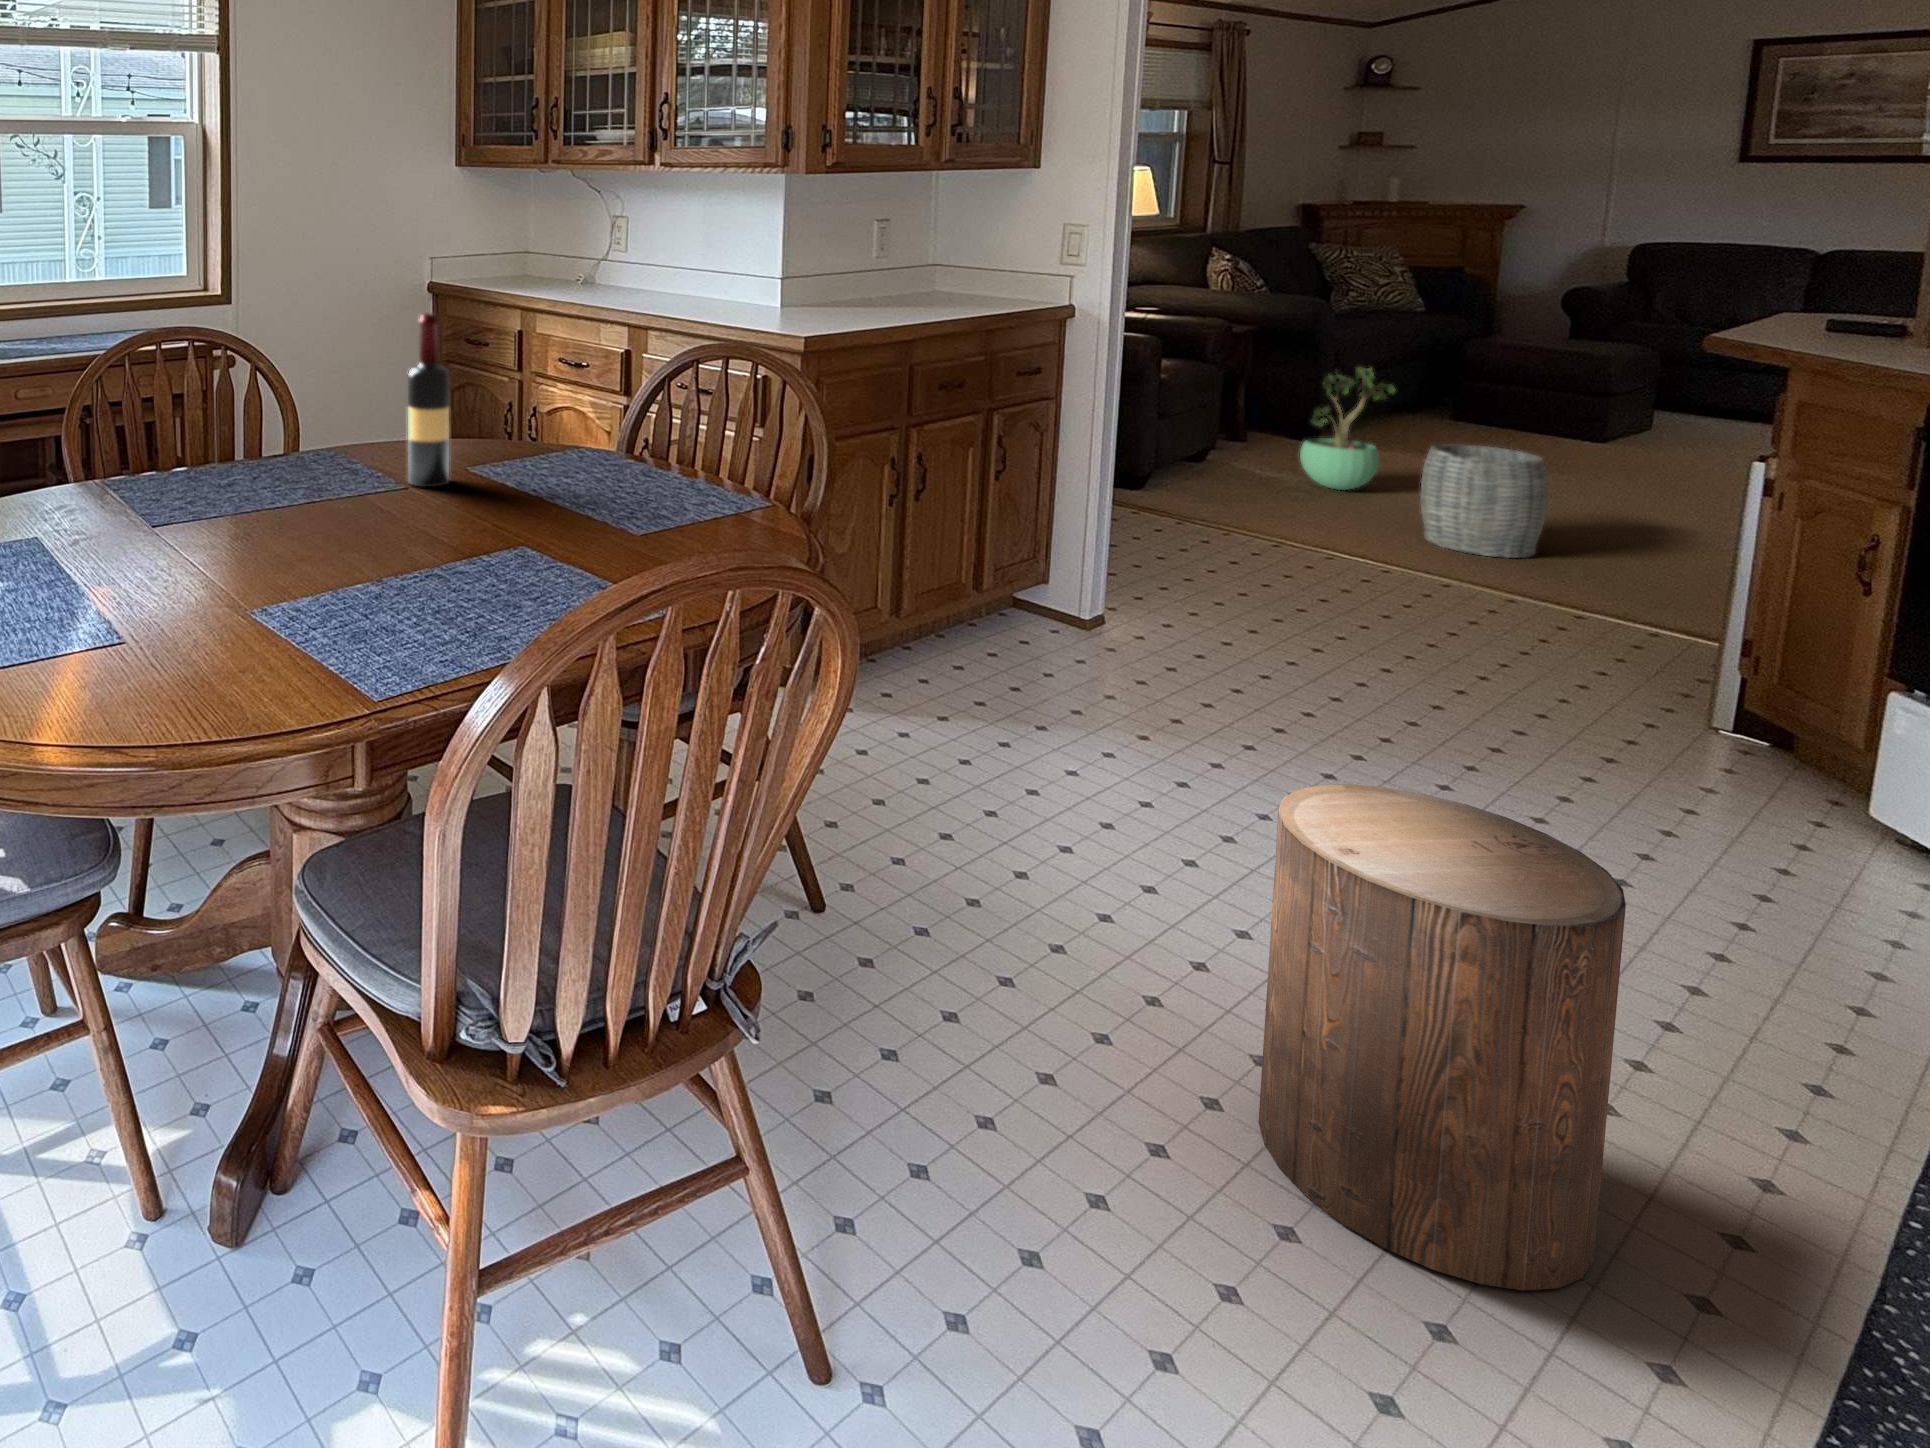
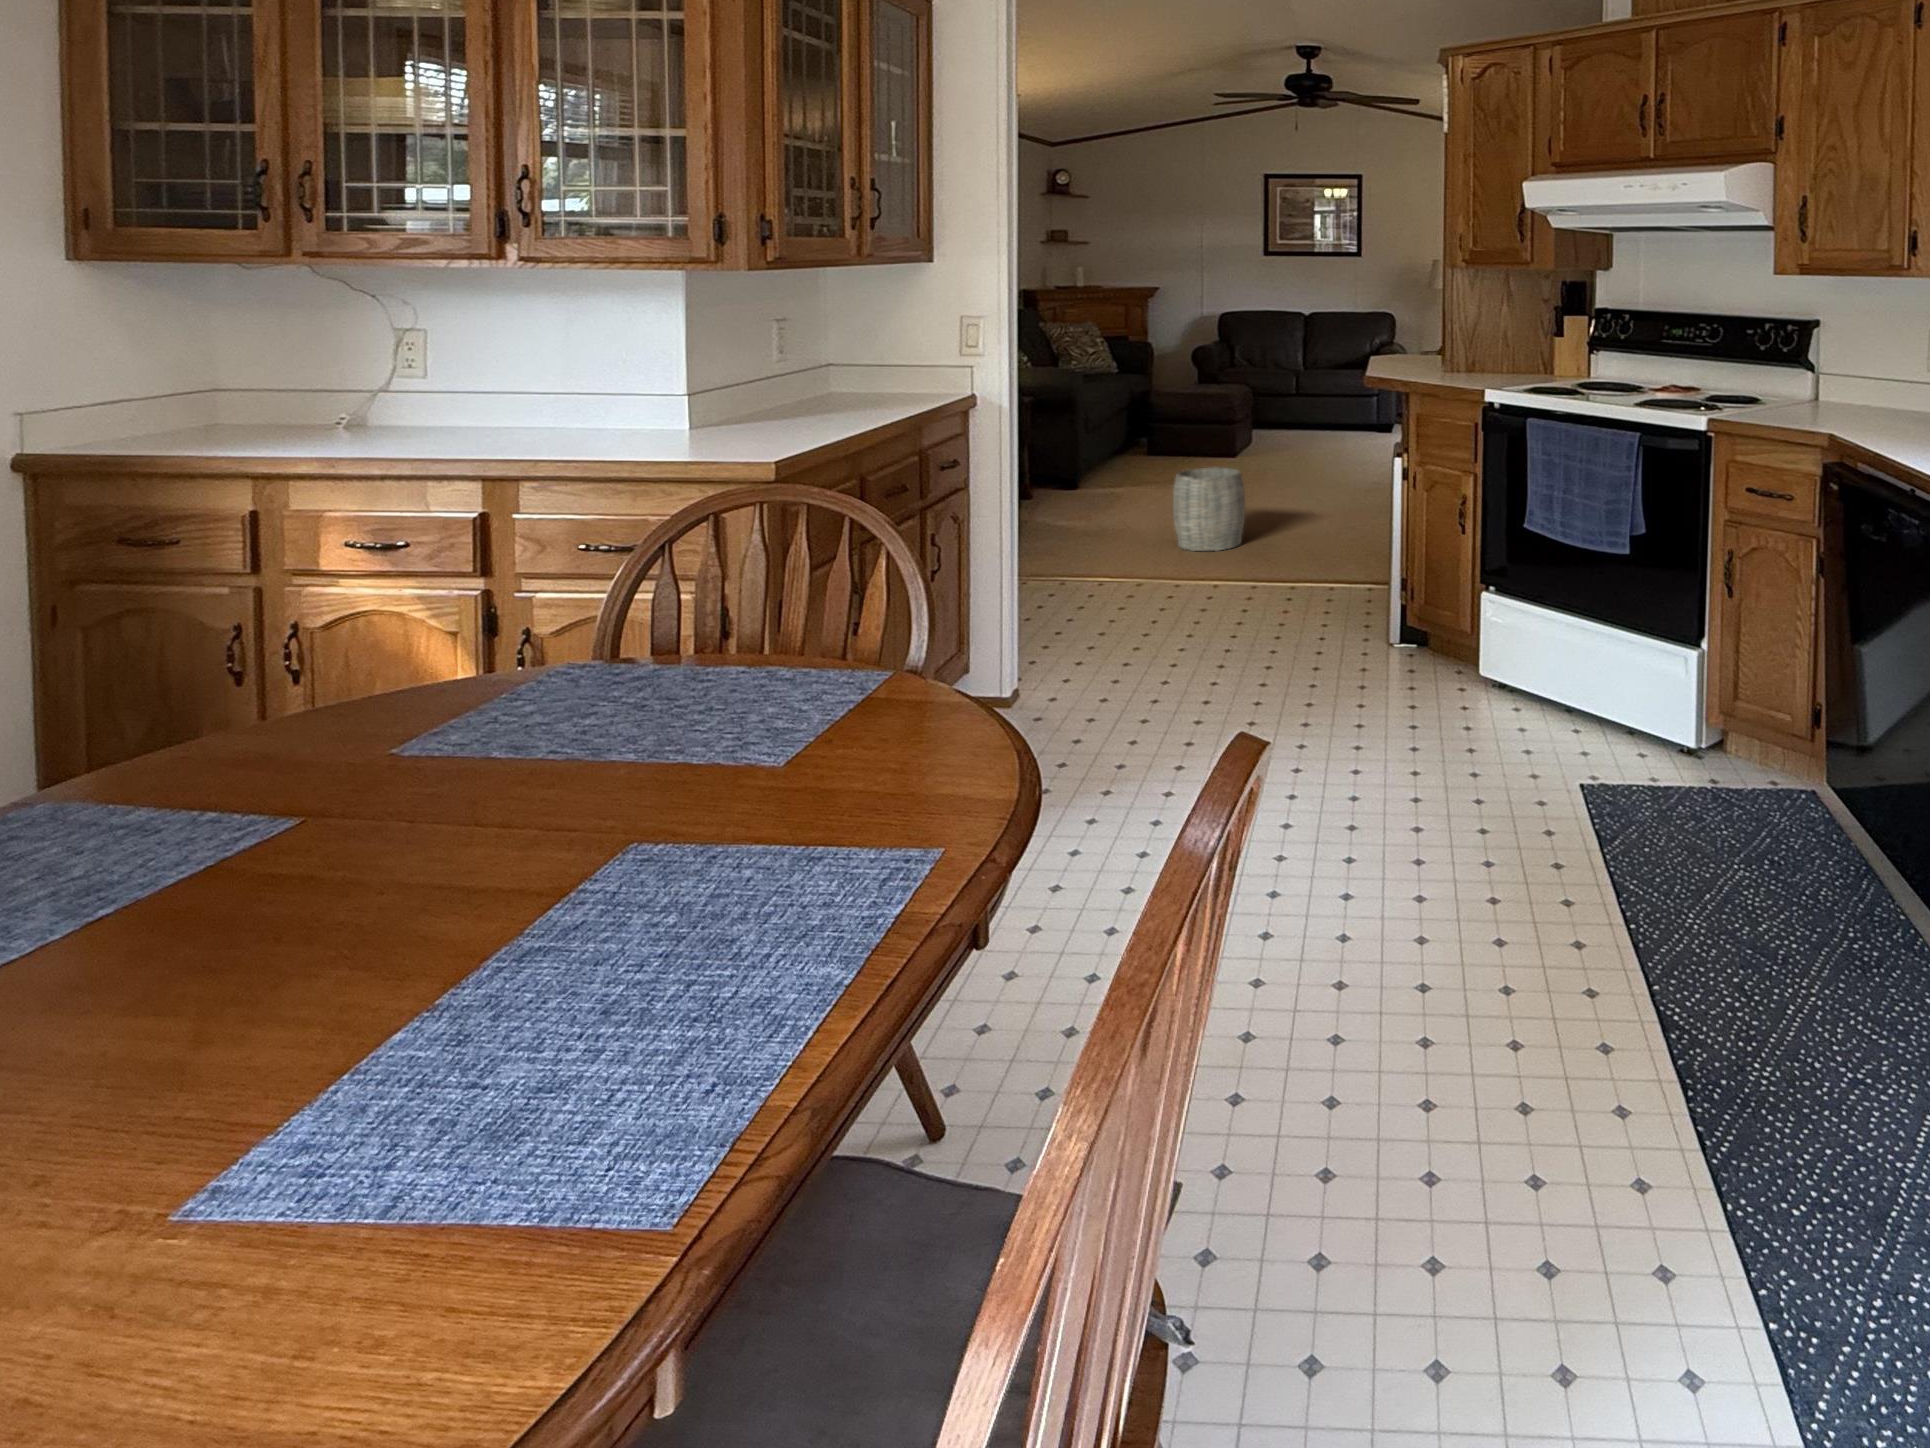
wine bottle: present [408,314,449,487] -> none [273,507,373,810]
potted plant: present [1300,366,1395,490] -> none [1078,417,1135,521]
stool: present [1259,784,1626,1290] -> none [1366,743,1575,1125]

